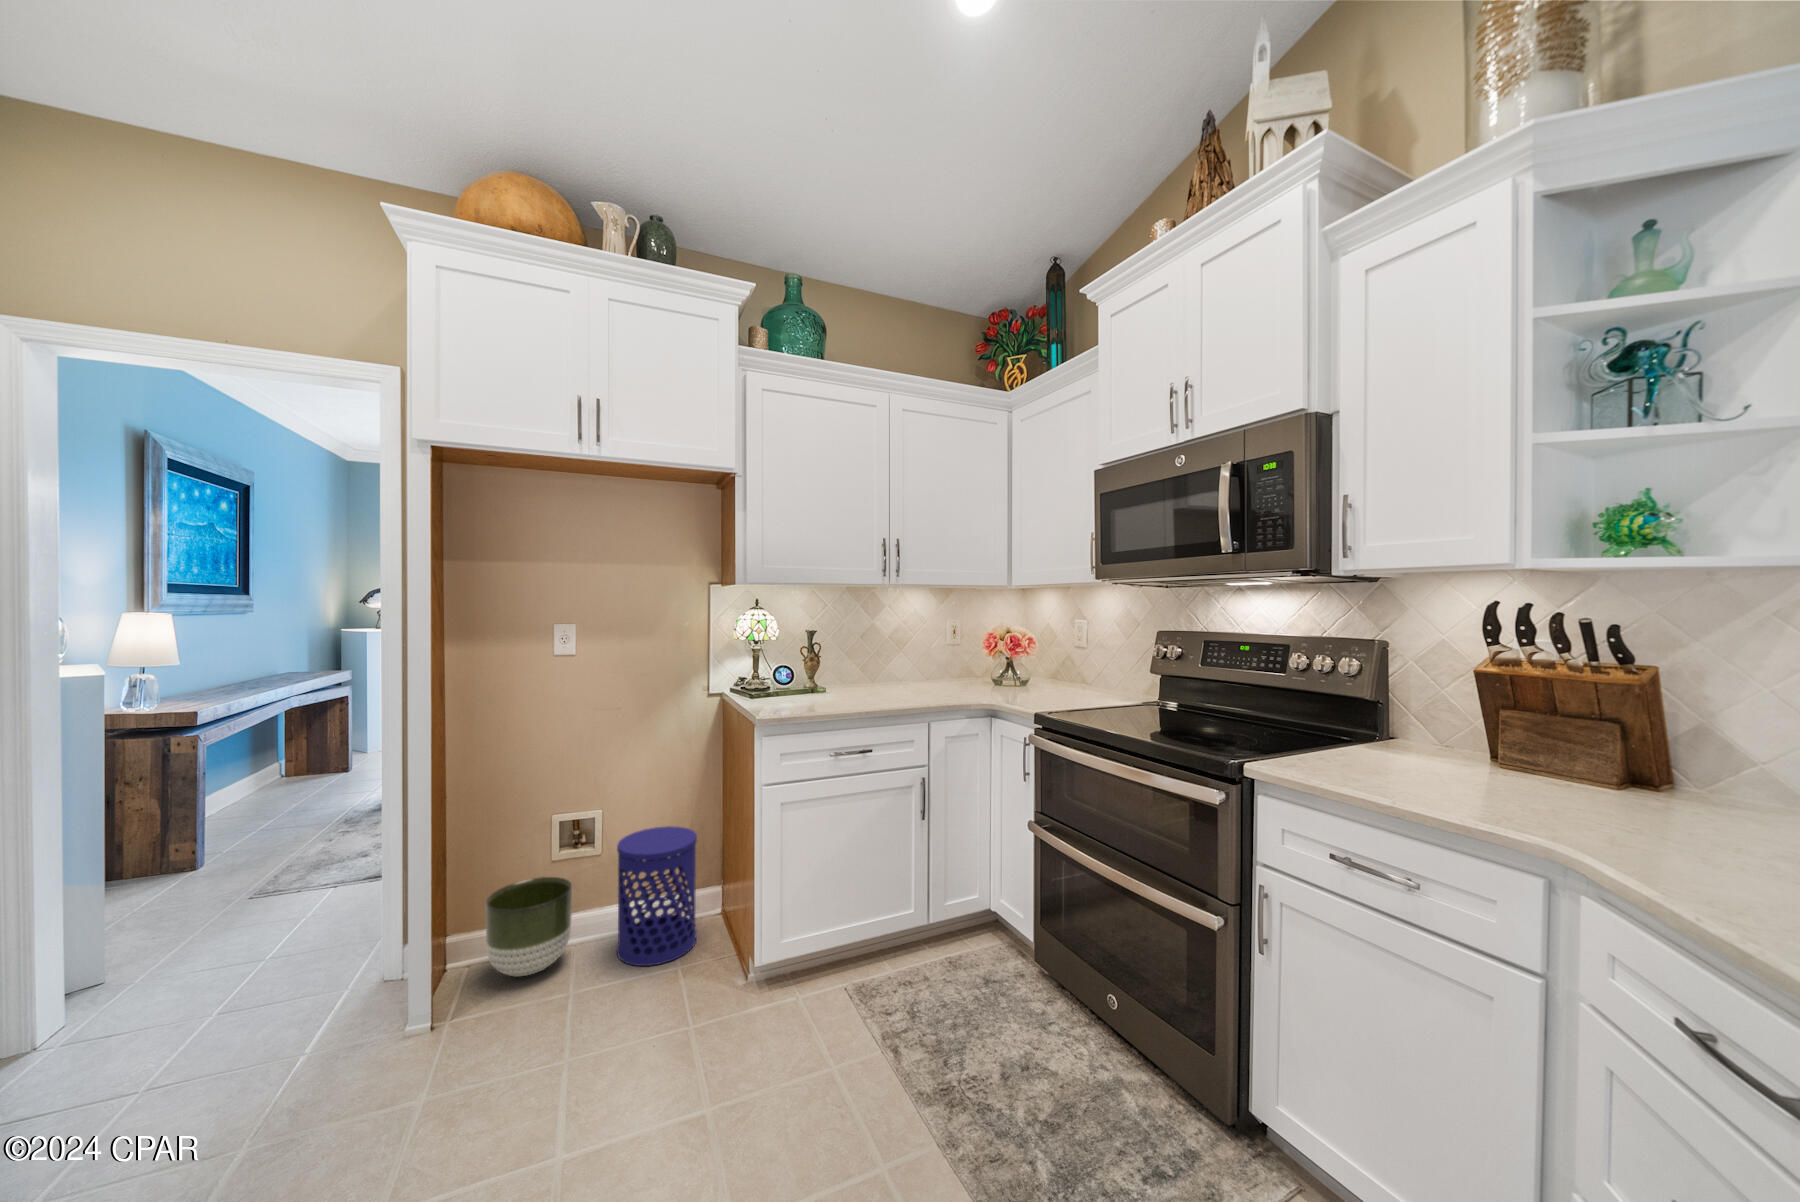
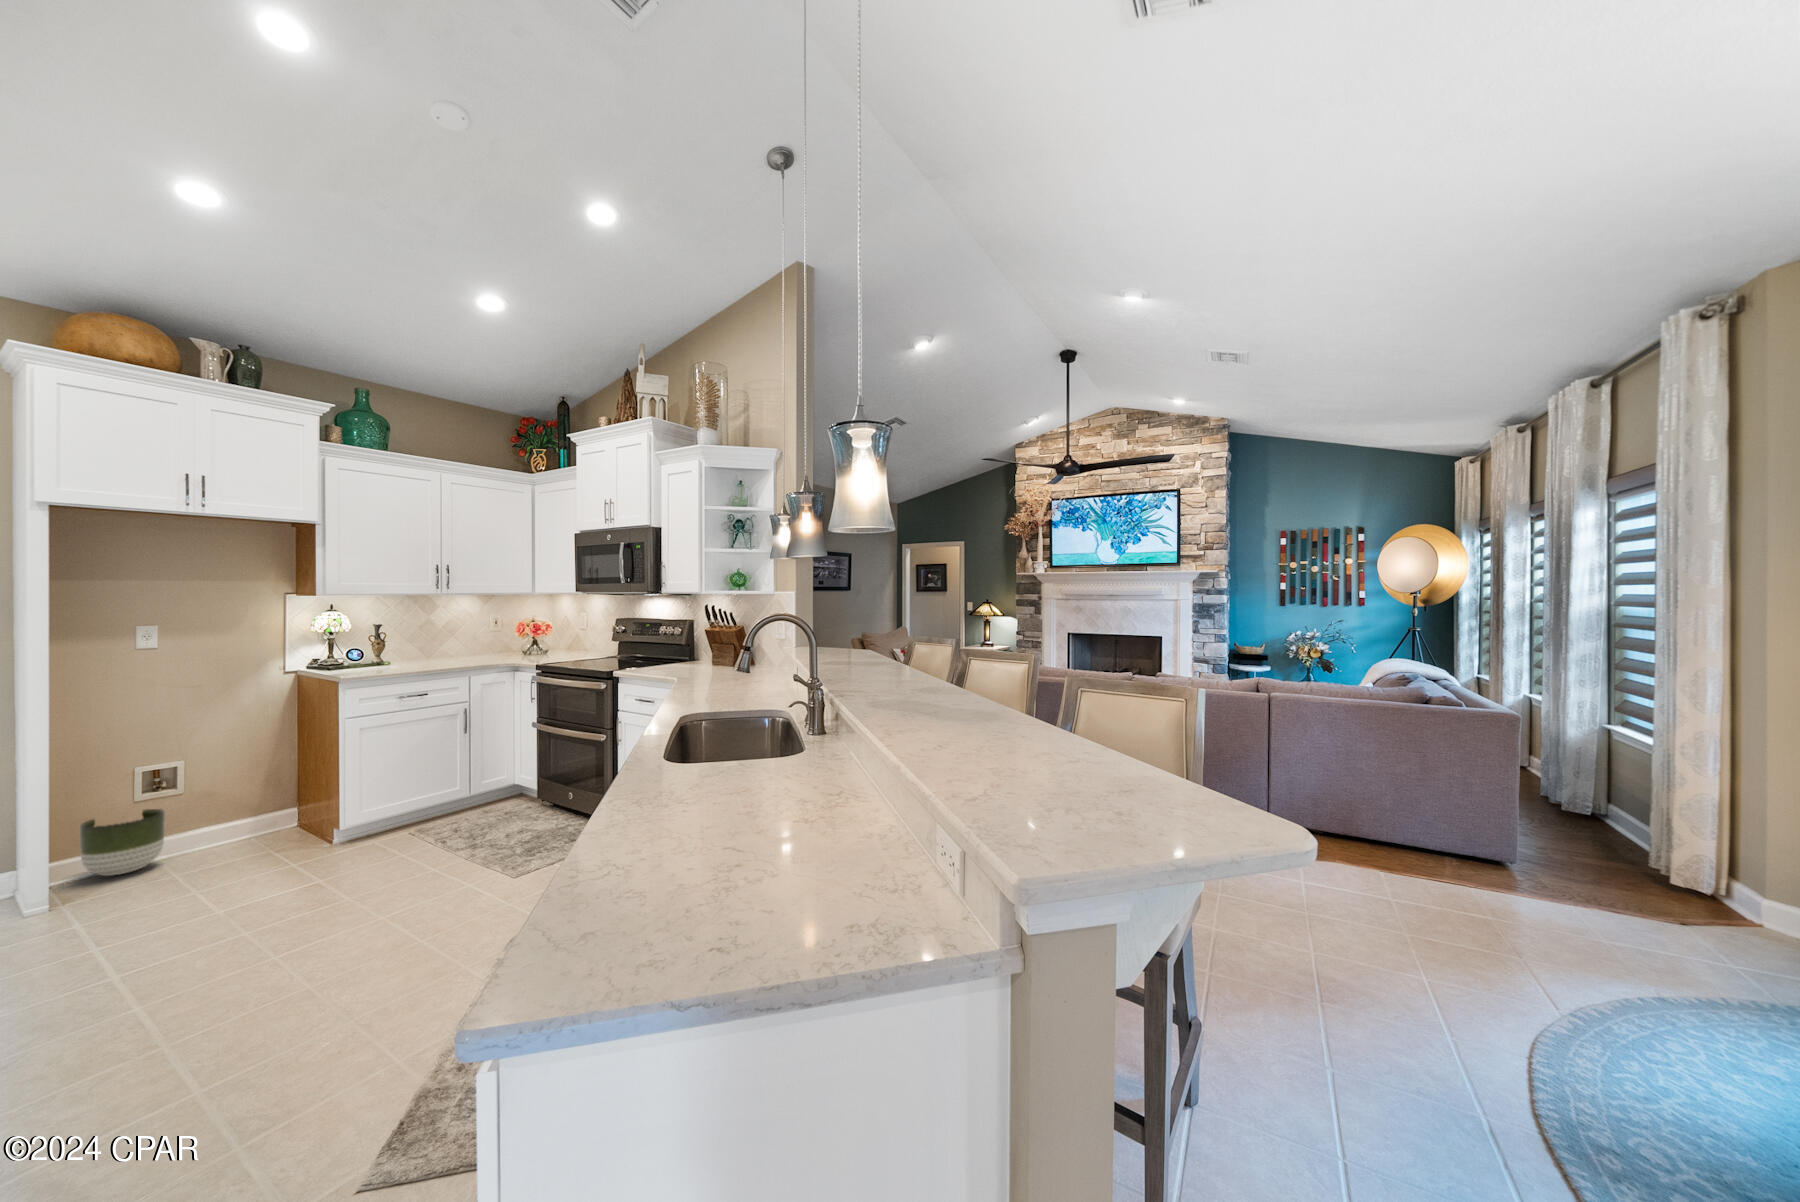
waste bin: present [617,826,697,966] -> none [207,765,282,855]

